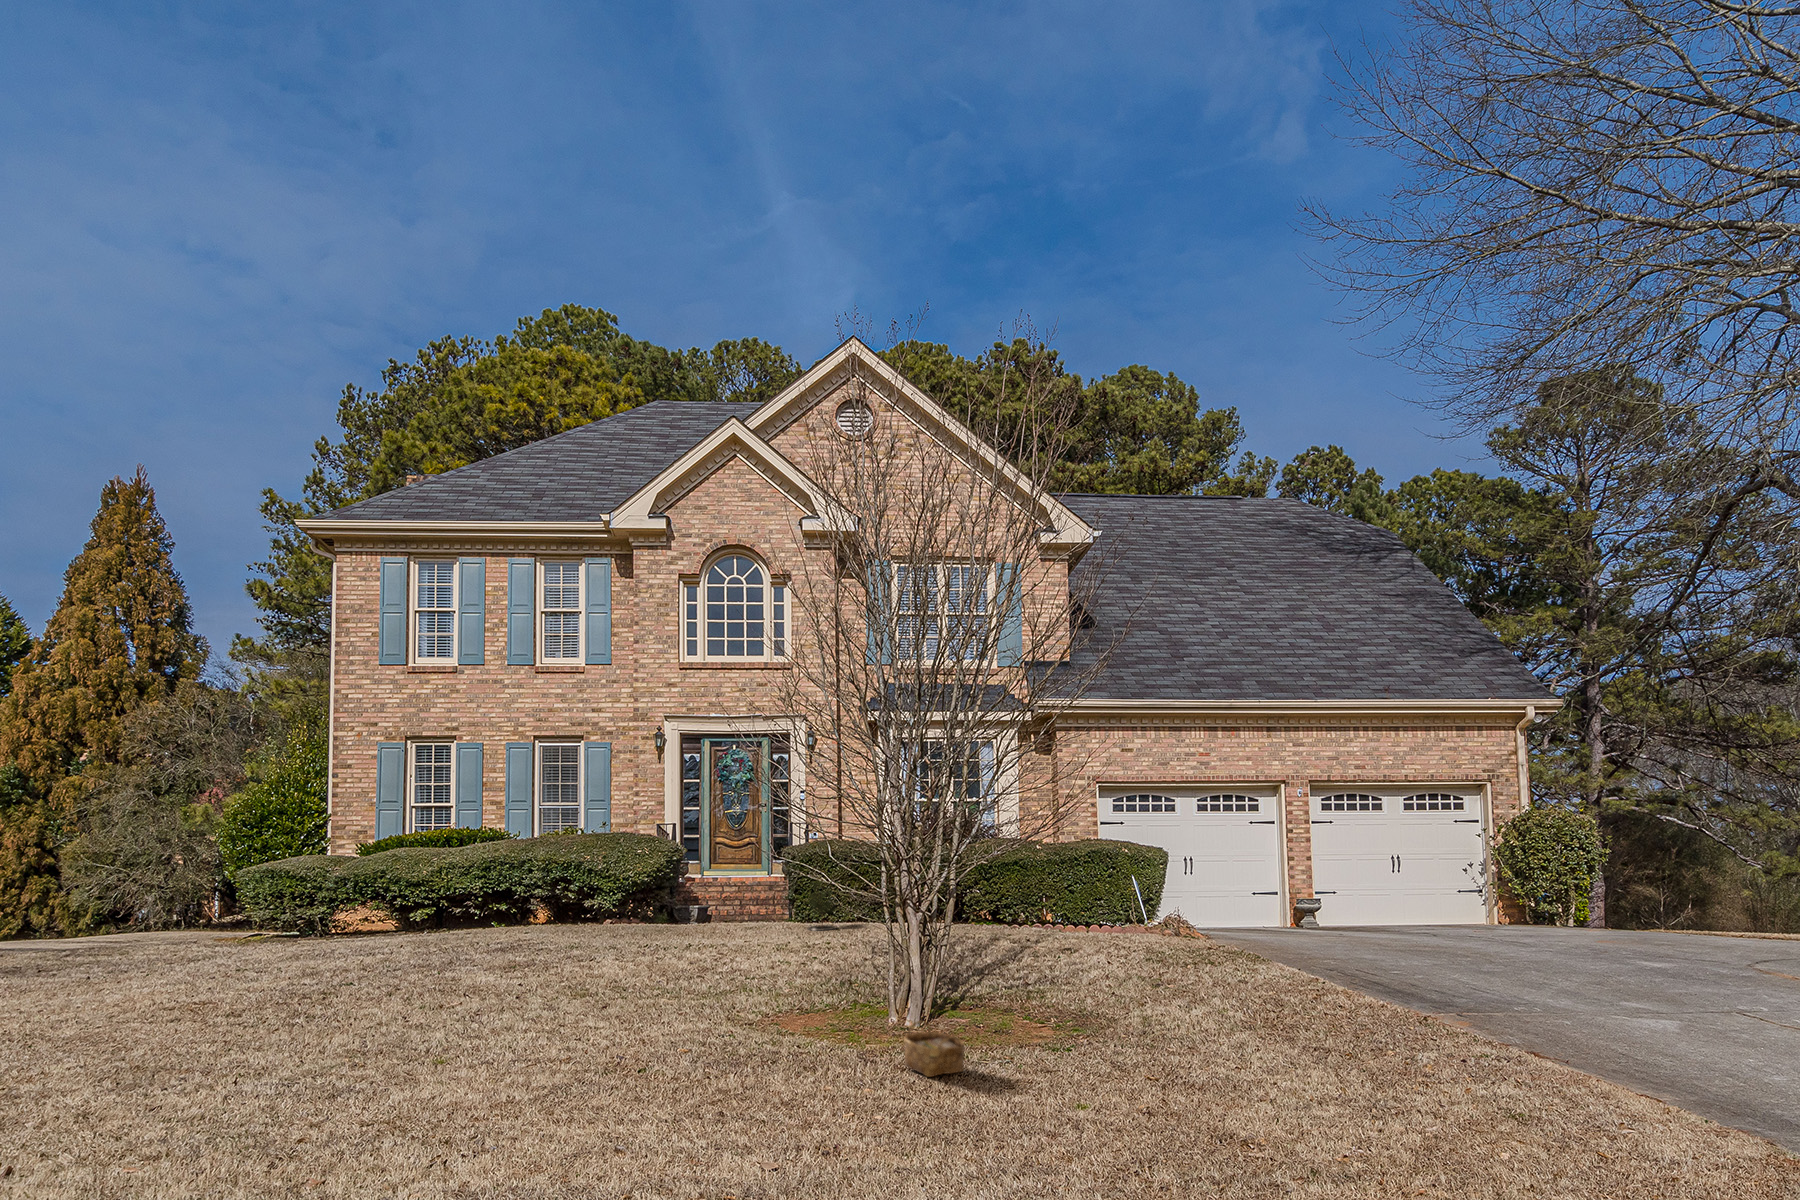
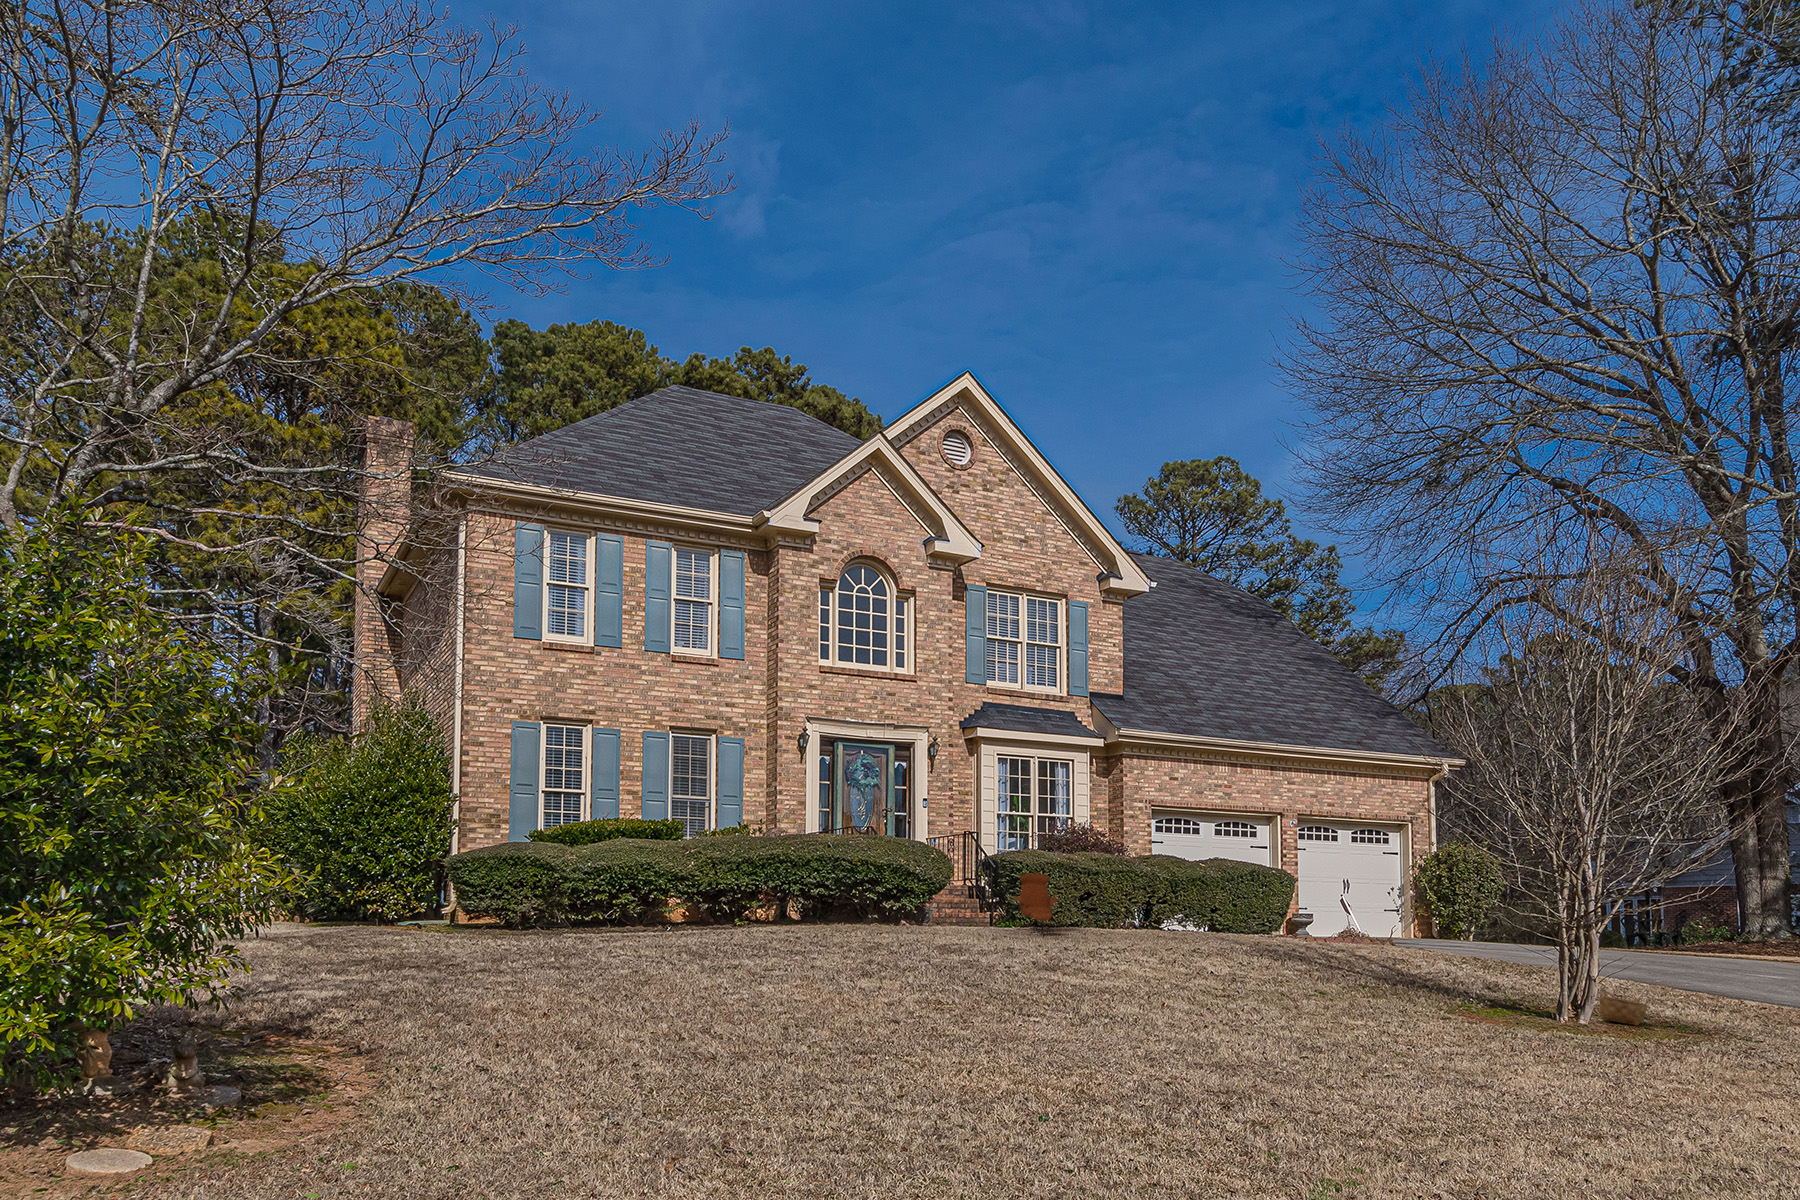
lounge chair: none [713,868,774,939] -> present [1014,873,1059,934]
potted tree: present [808,879,836,931] -> present [537,875,567,927]

